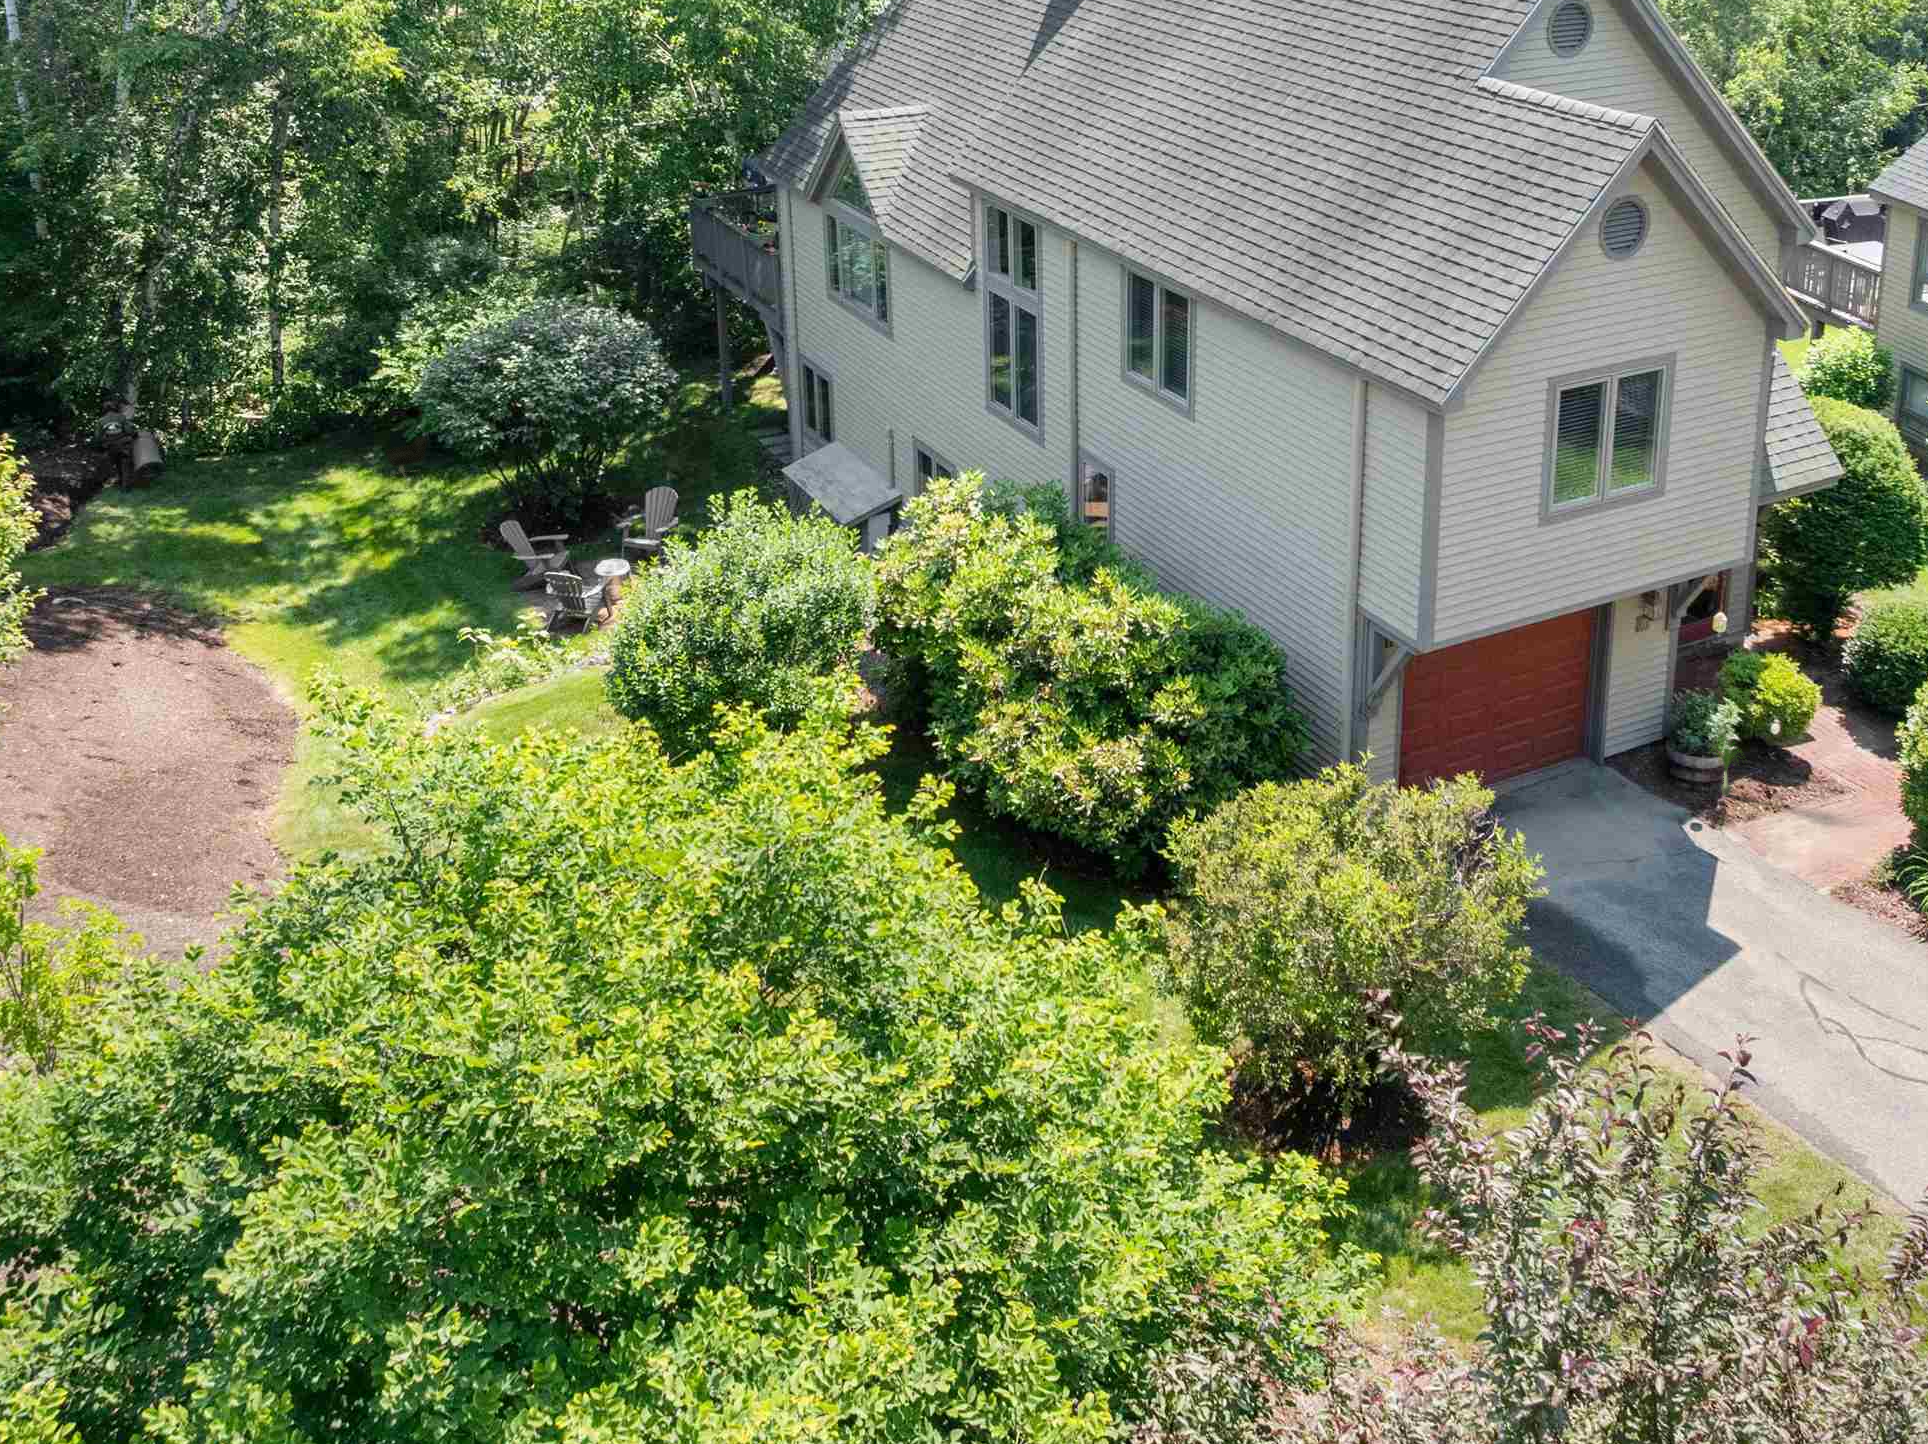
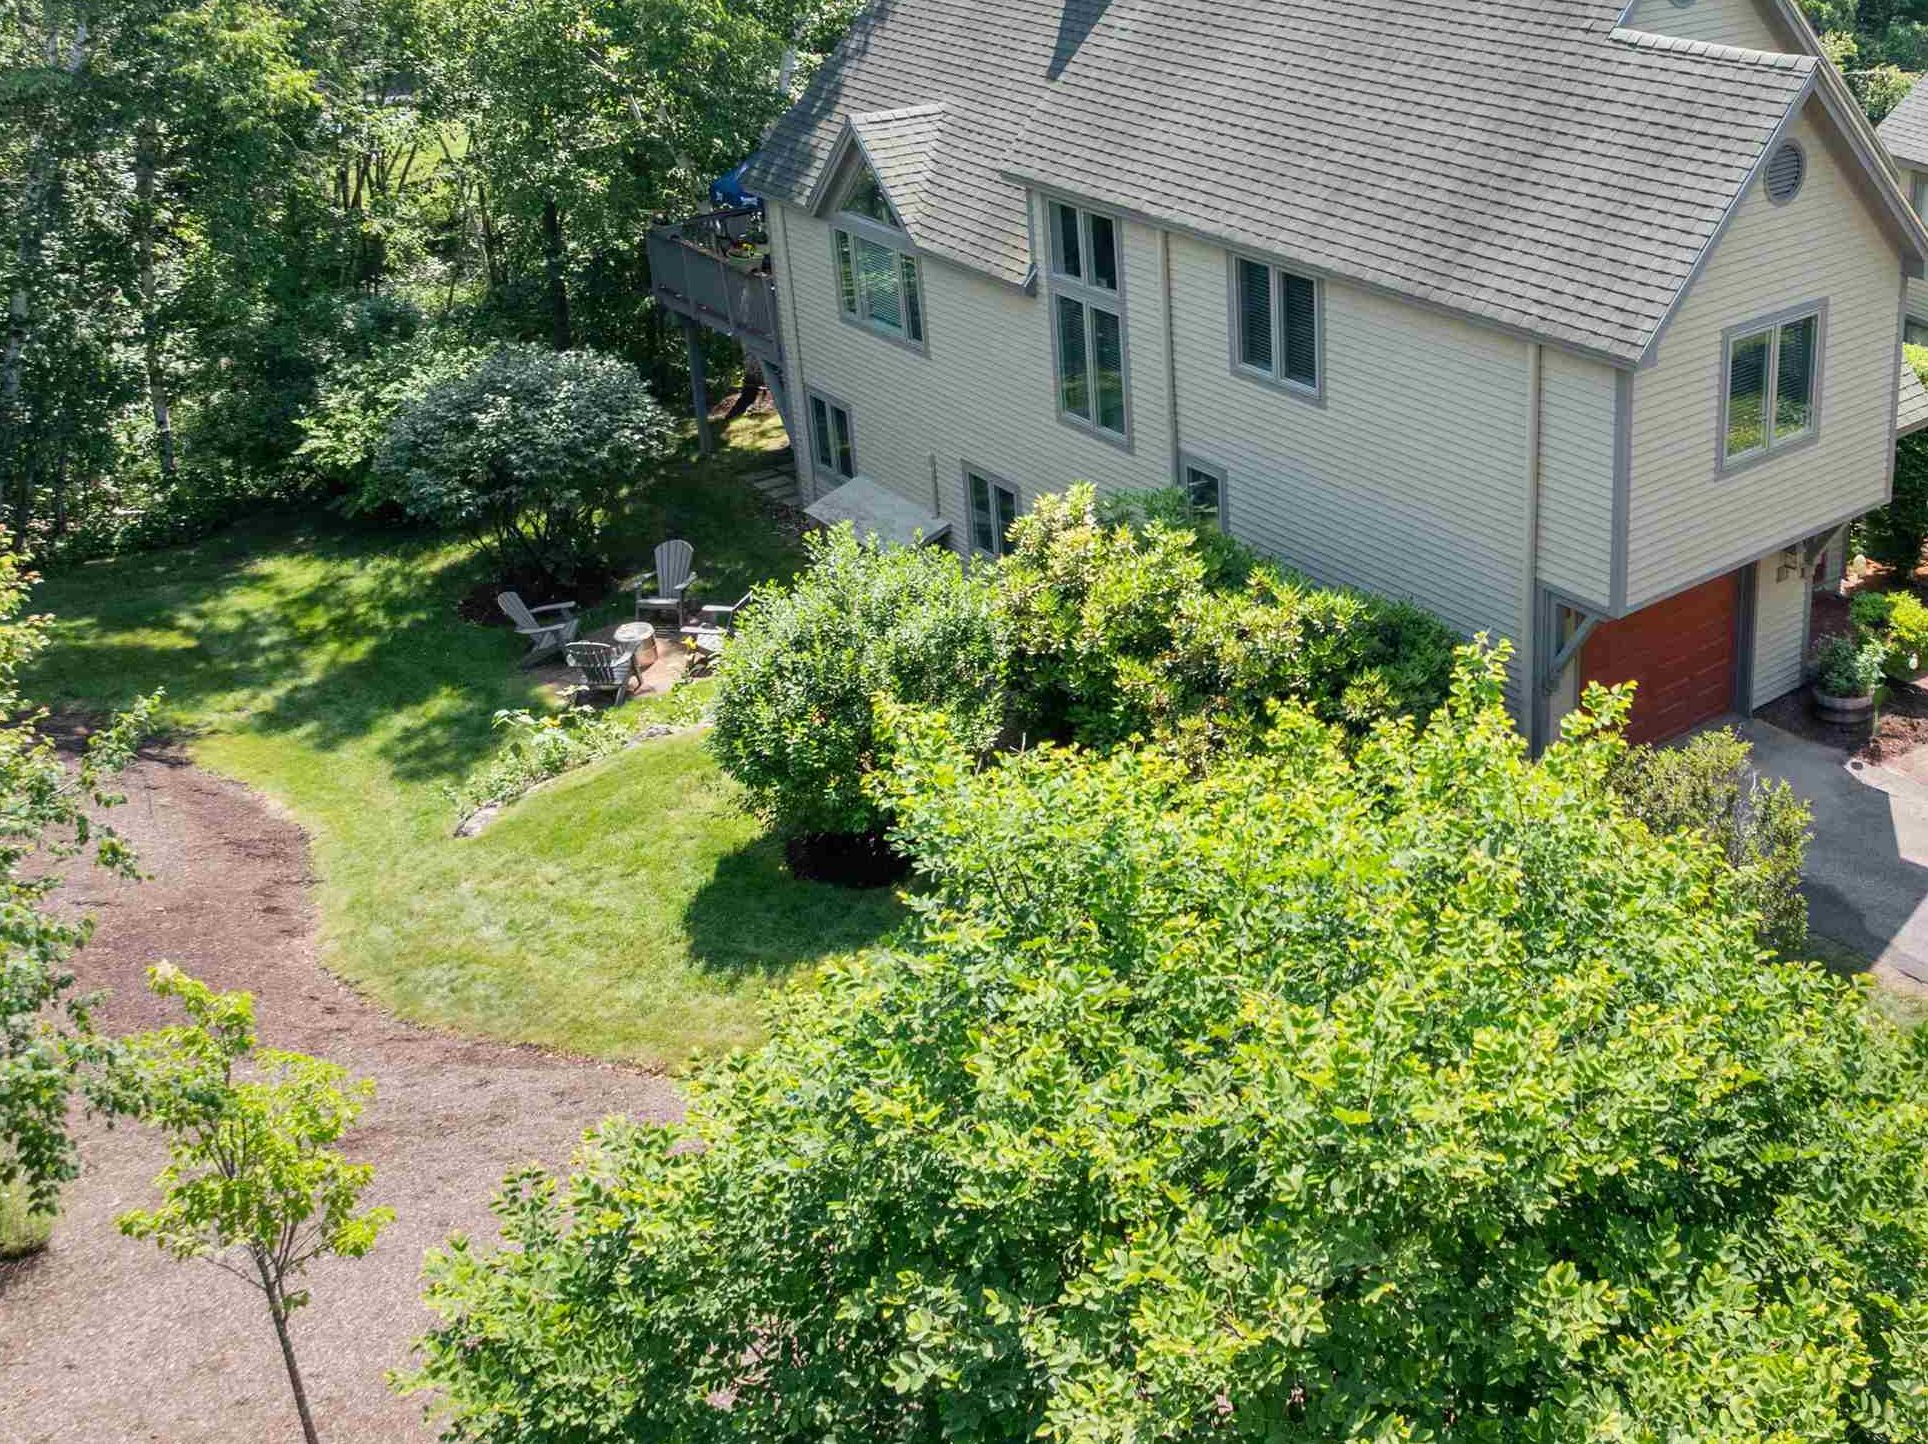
lounge chair: present [386,437,427,476] -> none [317,516,370,568]

